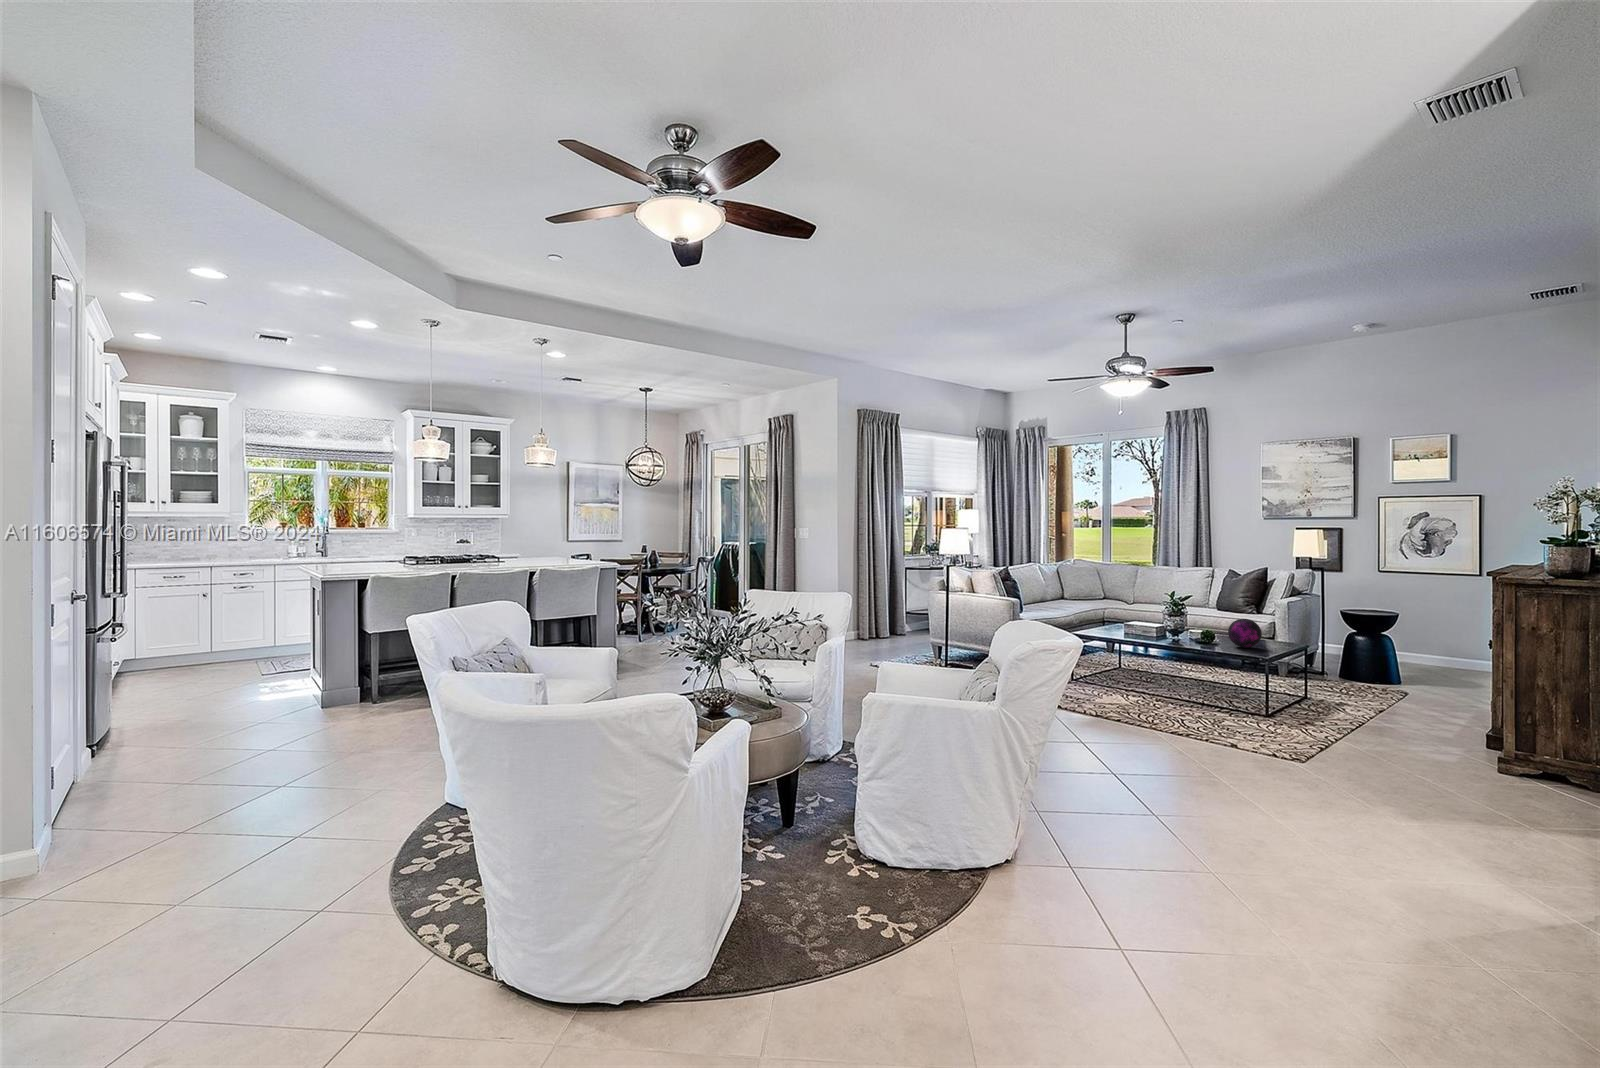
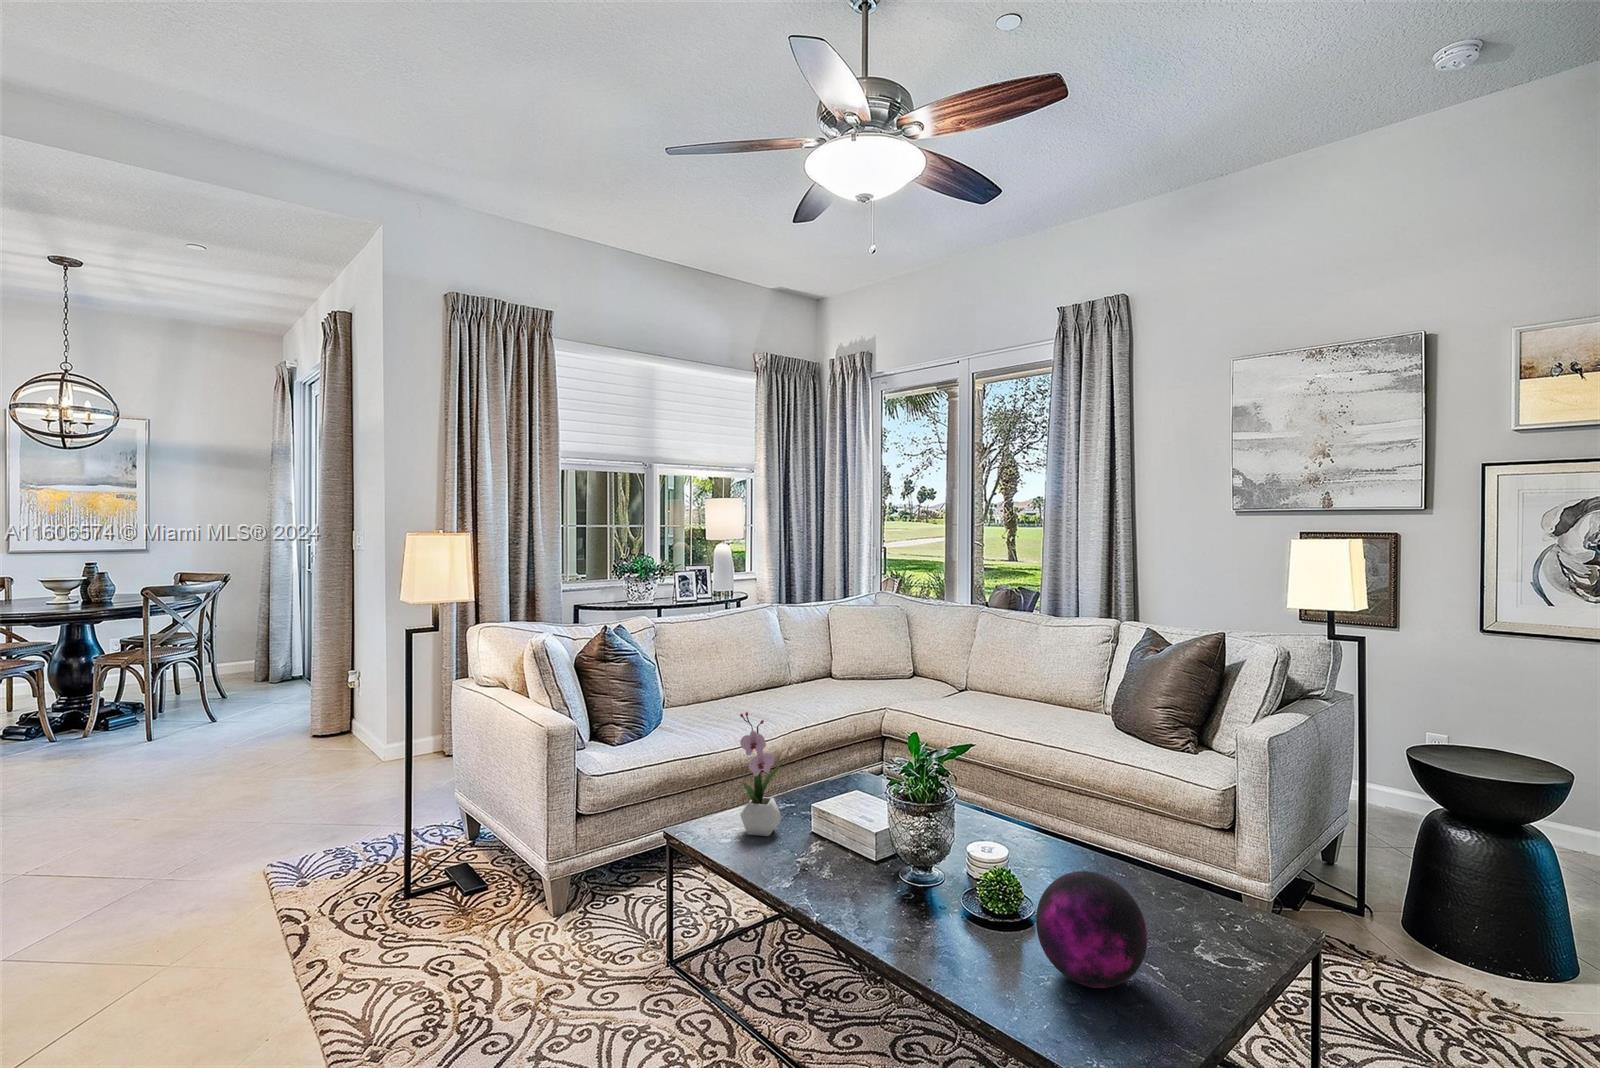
flower arrangement: none [1098,589,1114,633] -> present [740,712,783,836]

